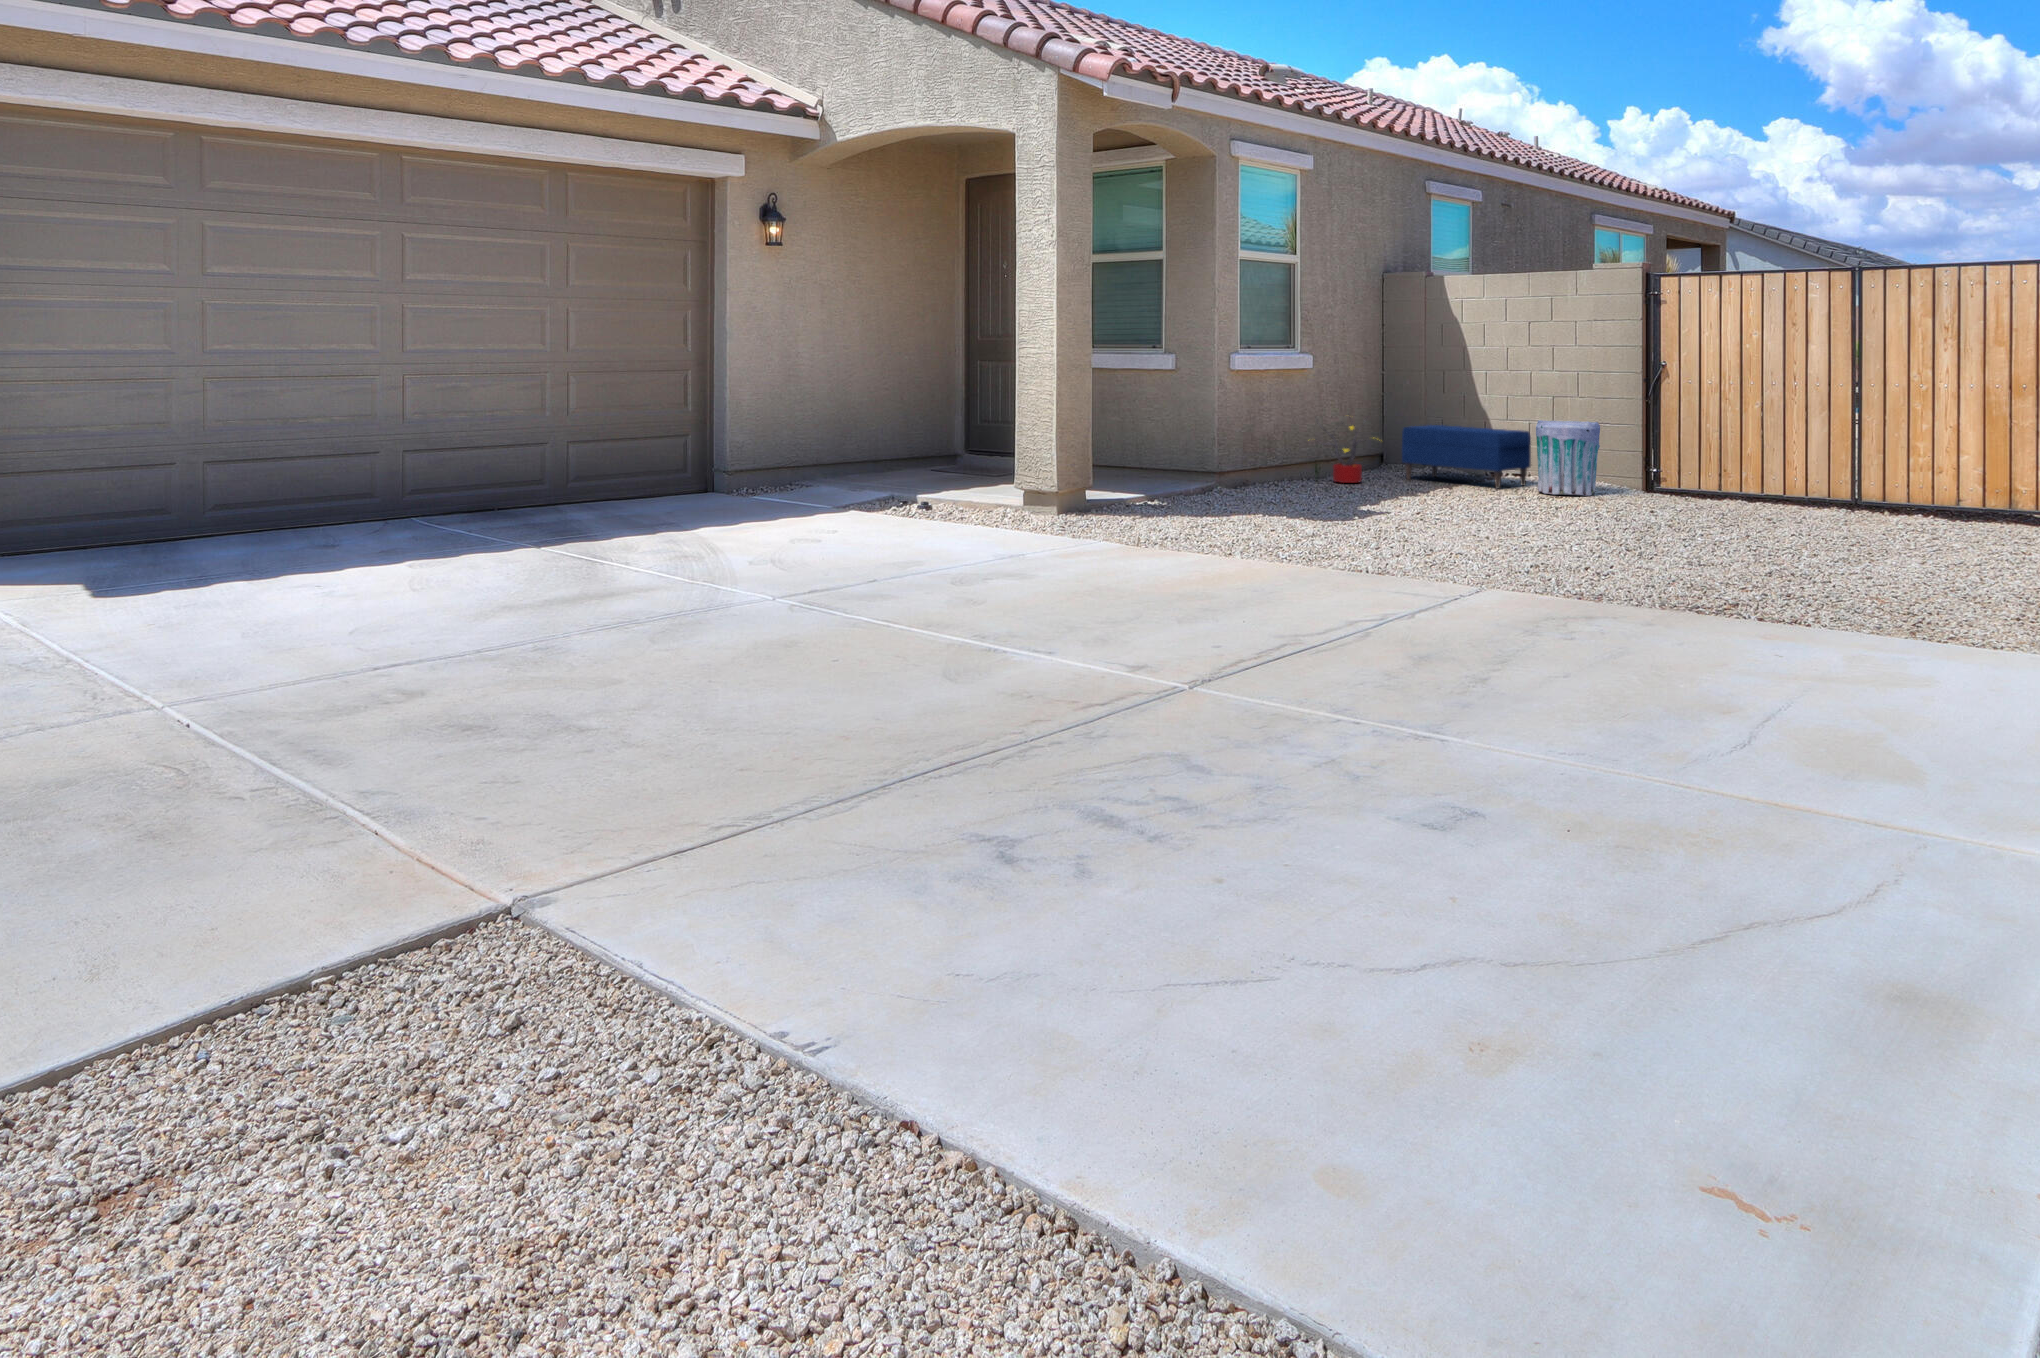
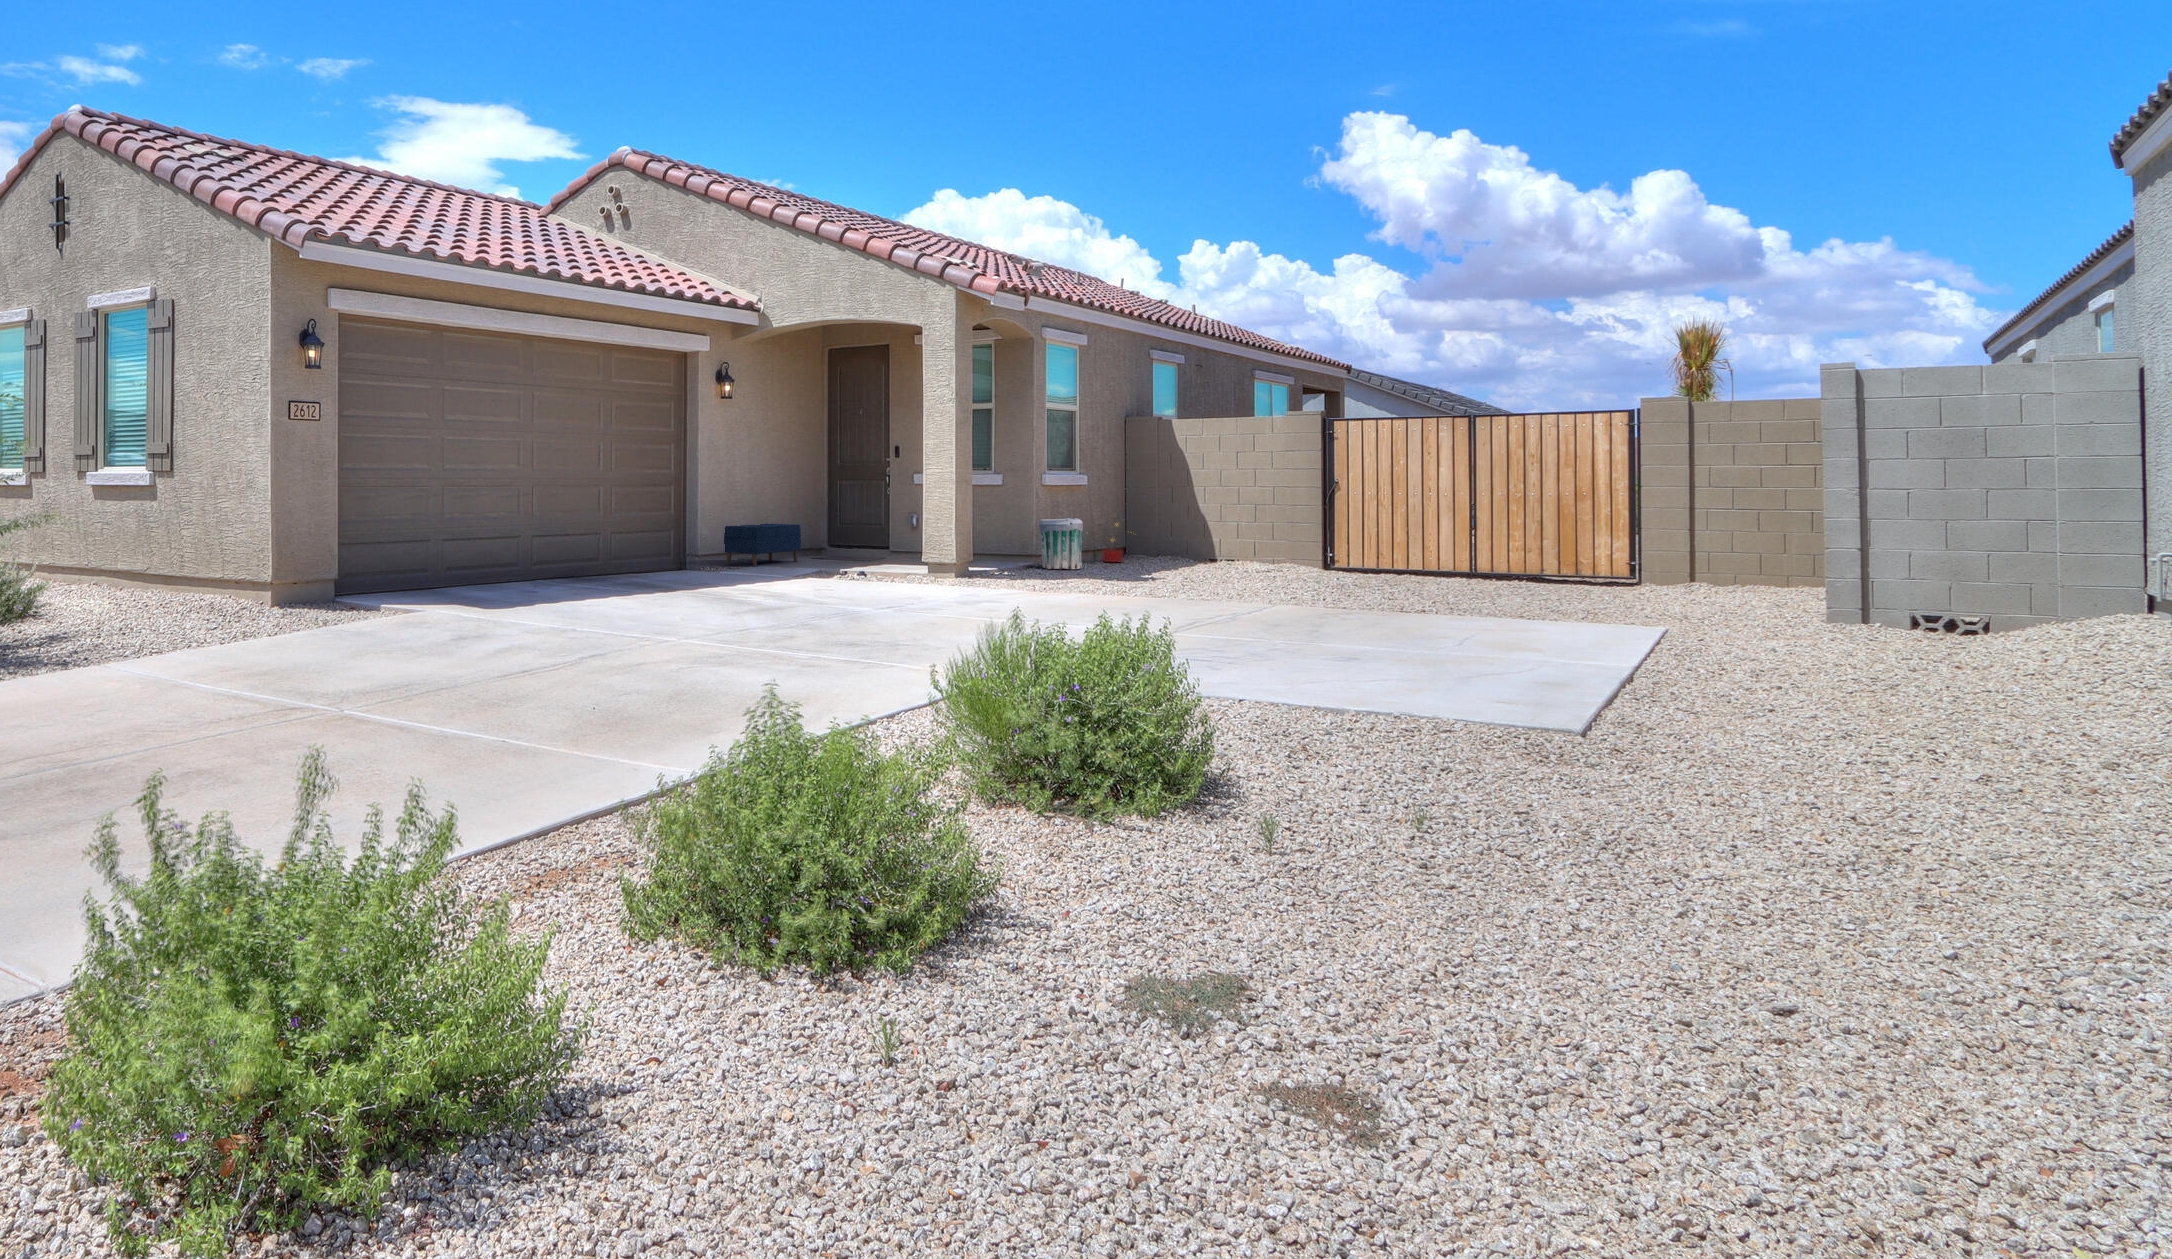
trash can: present [1536,421,1600,496] -> present [1039,518,1083,570]
bench: present [1402,425,1531,489] -> present [724,524,801,566]

